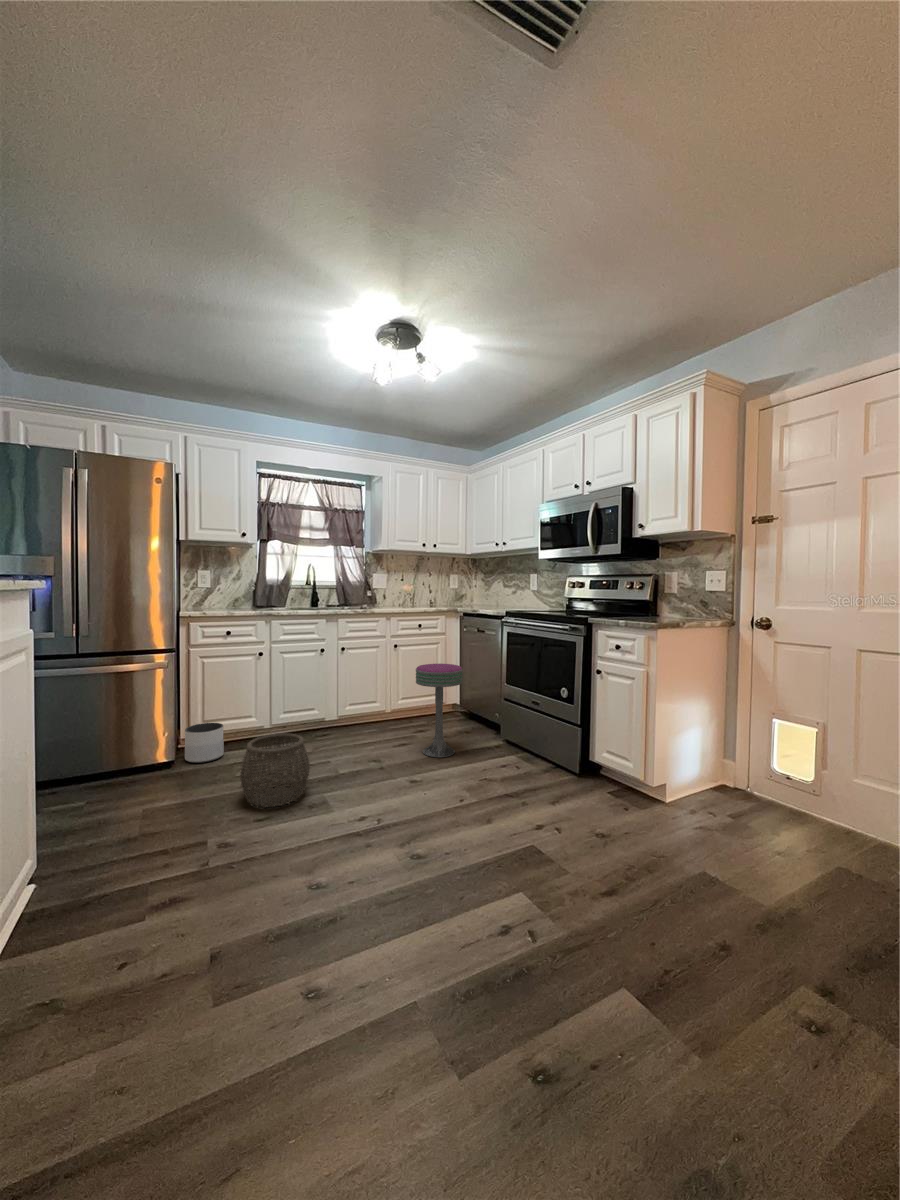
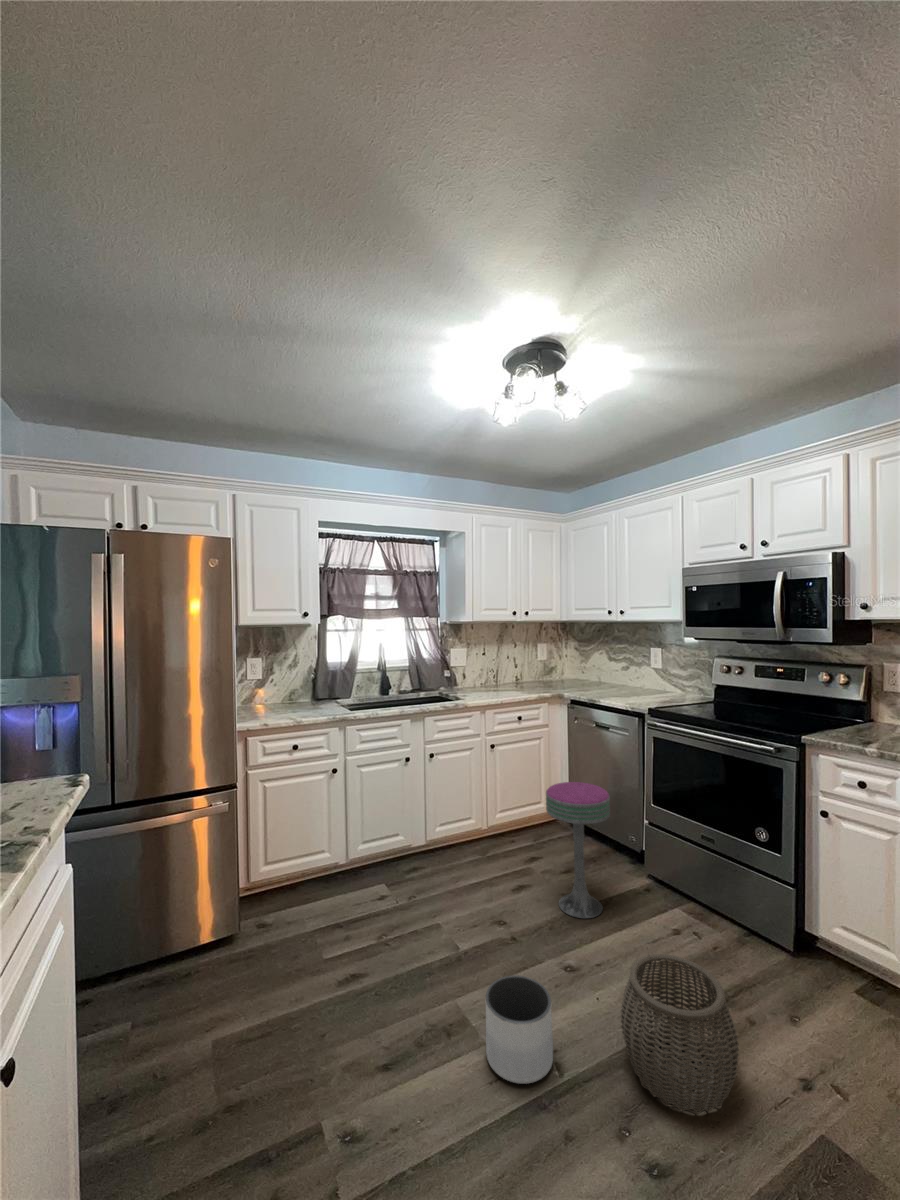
planter: present [185,723,224,763] -> present [486,975,553,1084]
woven basket: present [240,733,310,807] -> present [620,954,739,1114]

